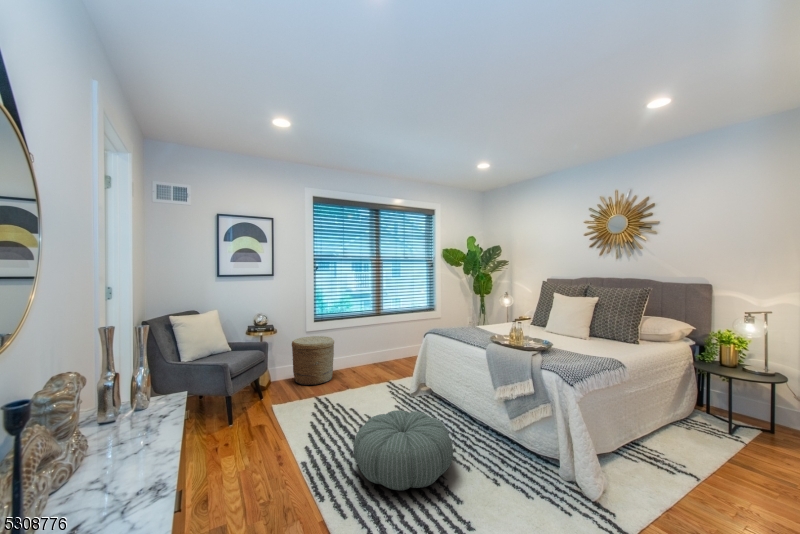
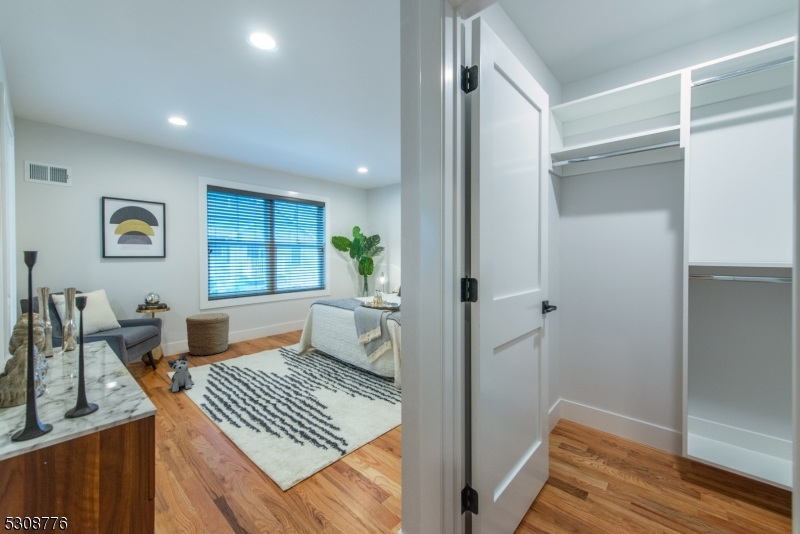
plush toy: none [270,391,296,436] -> present [168,354,194,392]
pouf: present [353,410,453,490] -> none [246,358,324,408]

